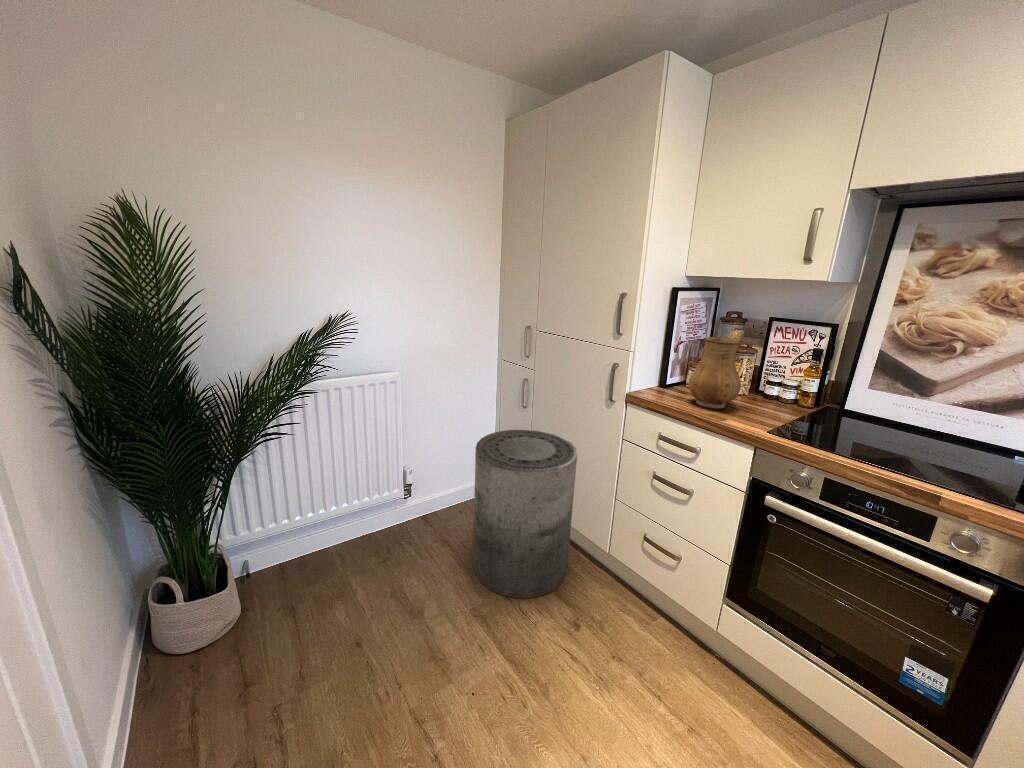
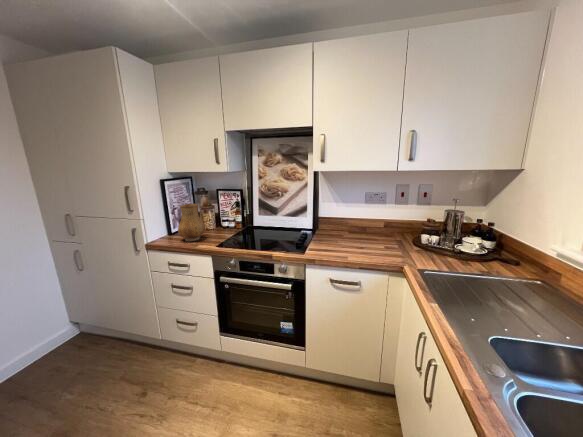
trash can: present [473,429,577,598] -> none [31,282,137,407]

